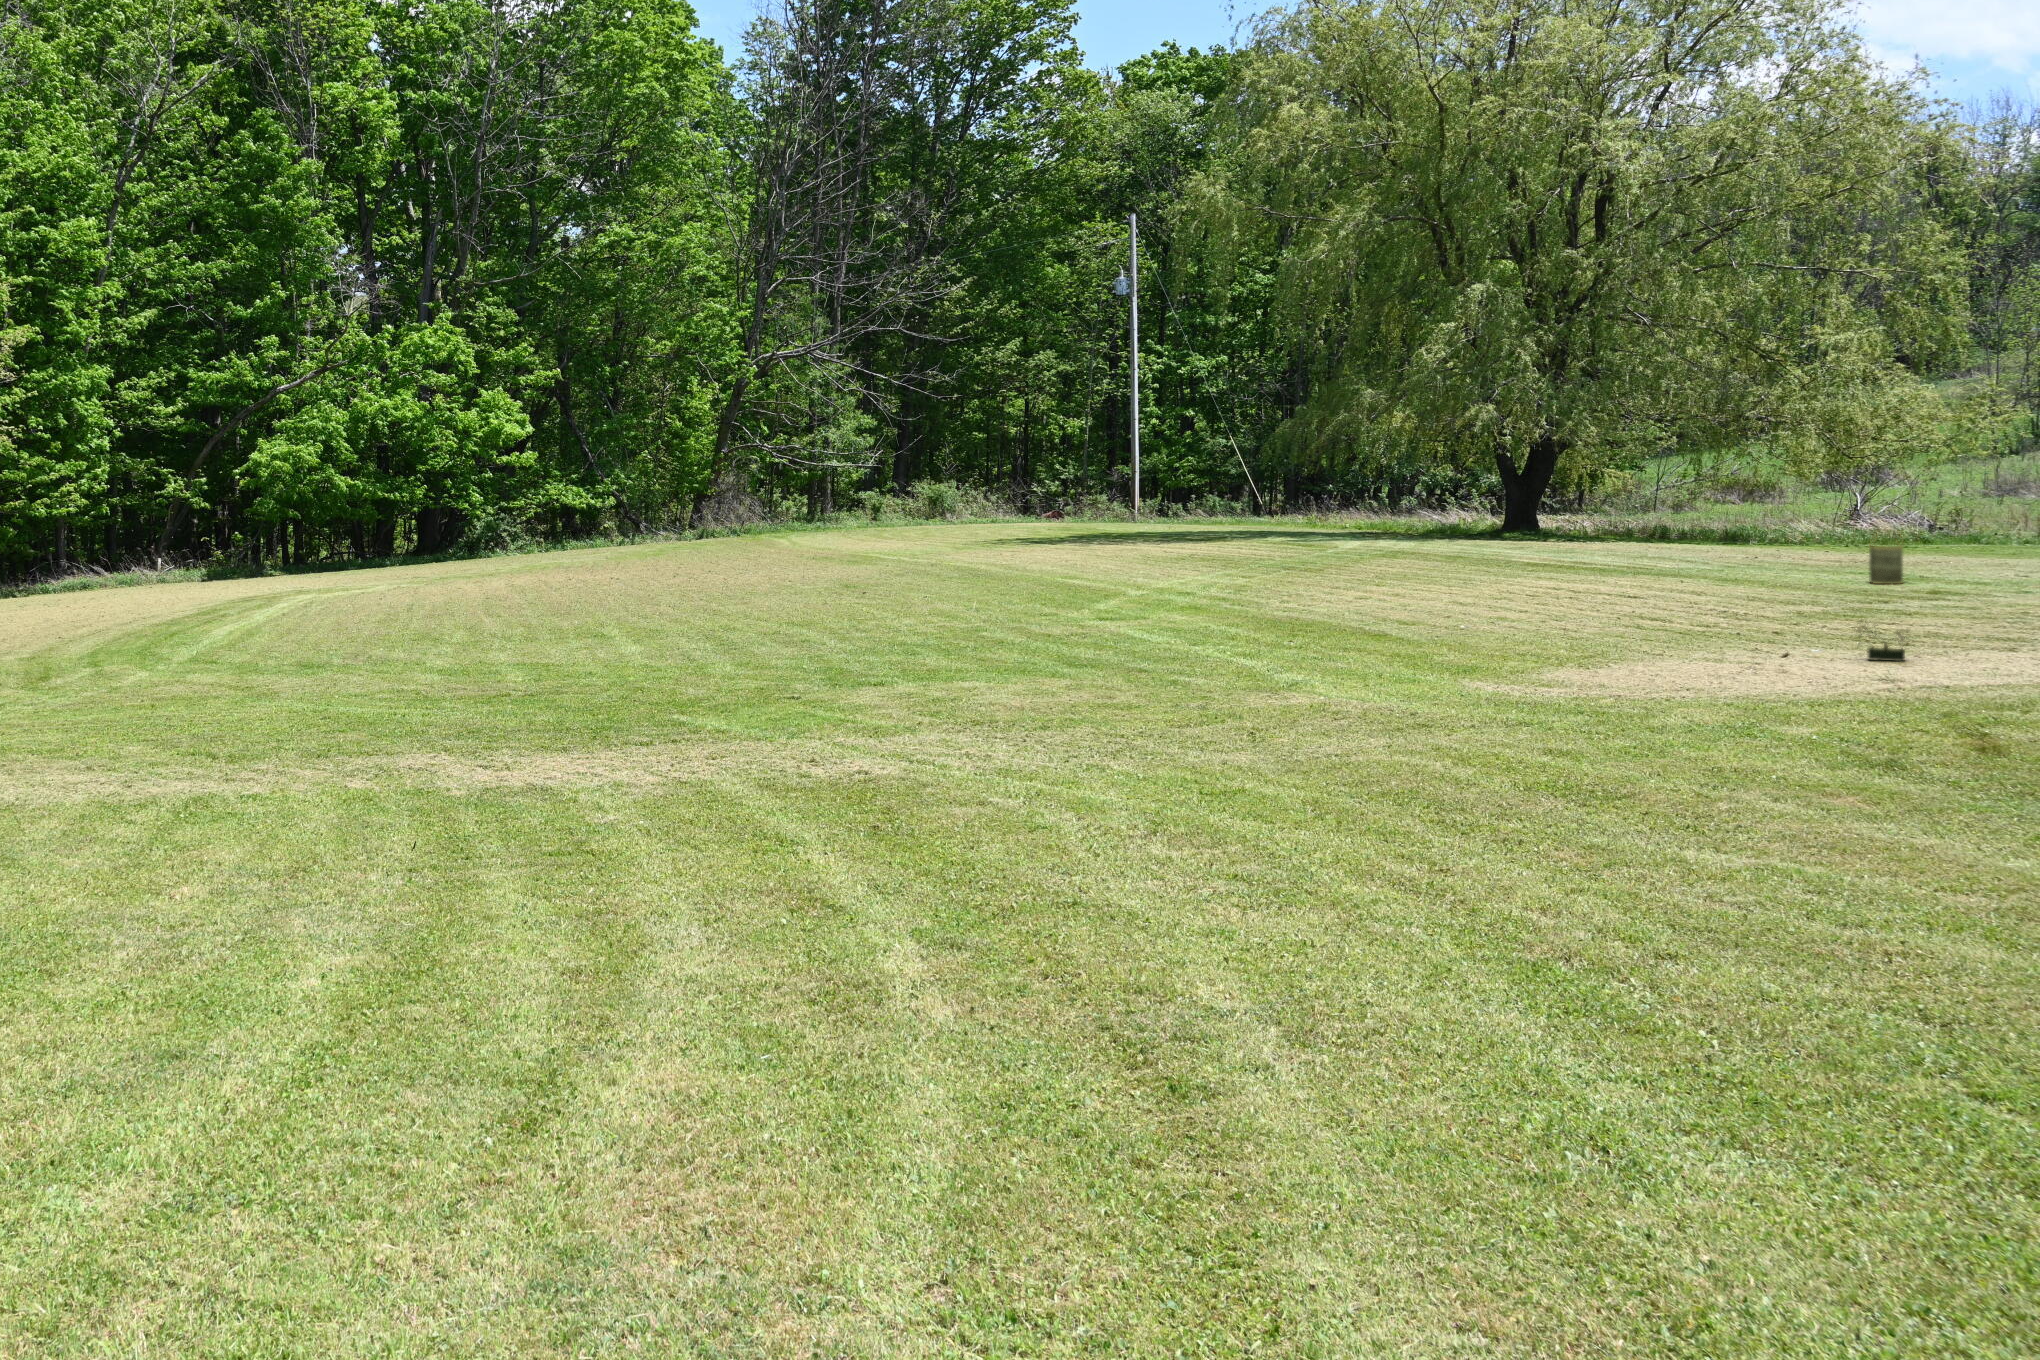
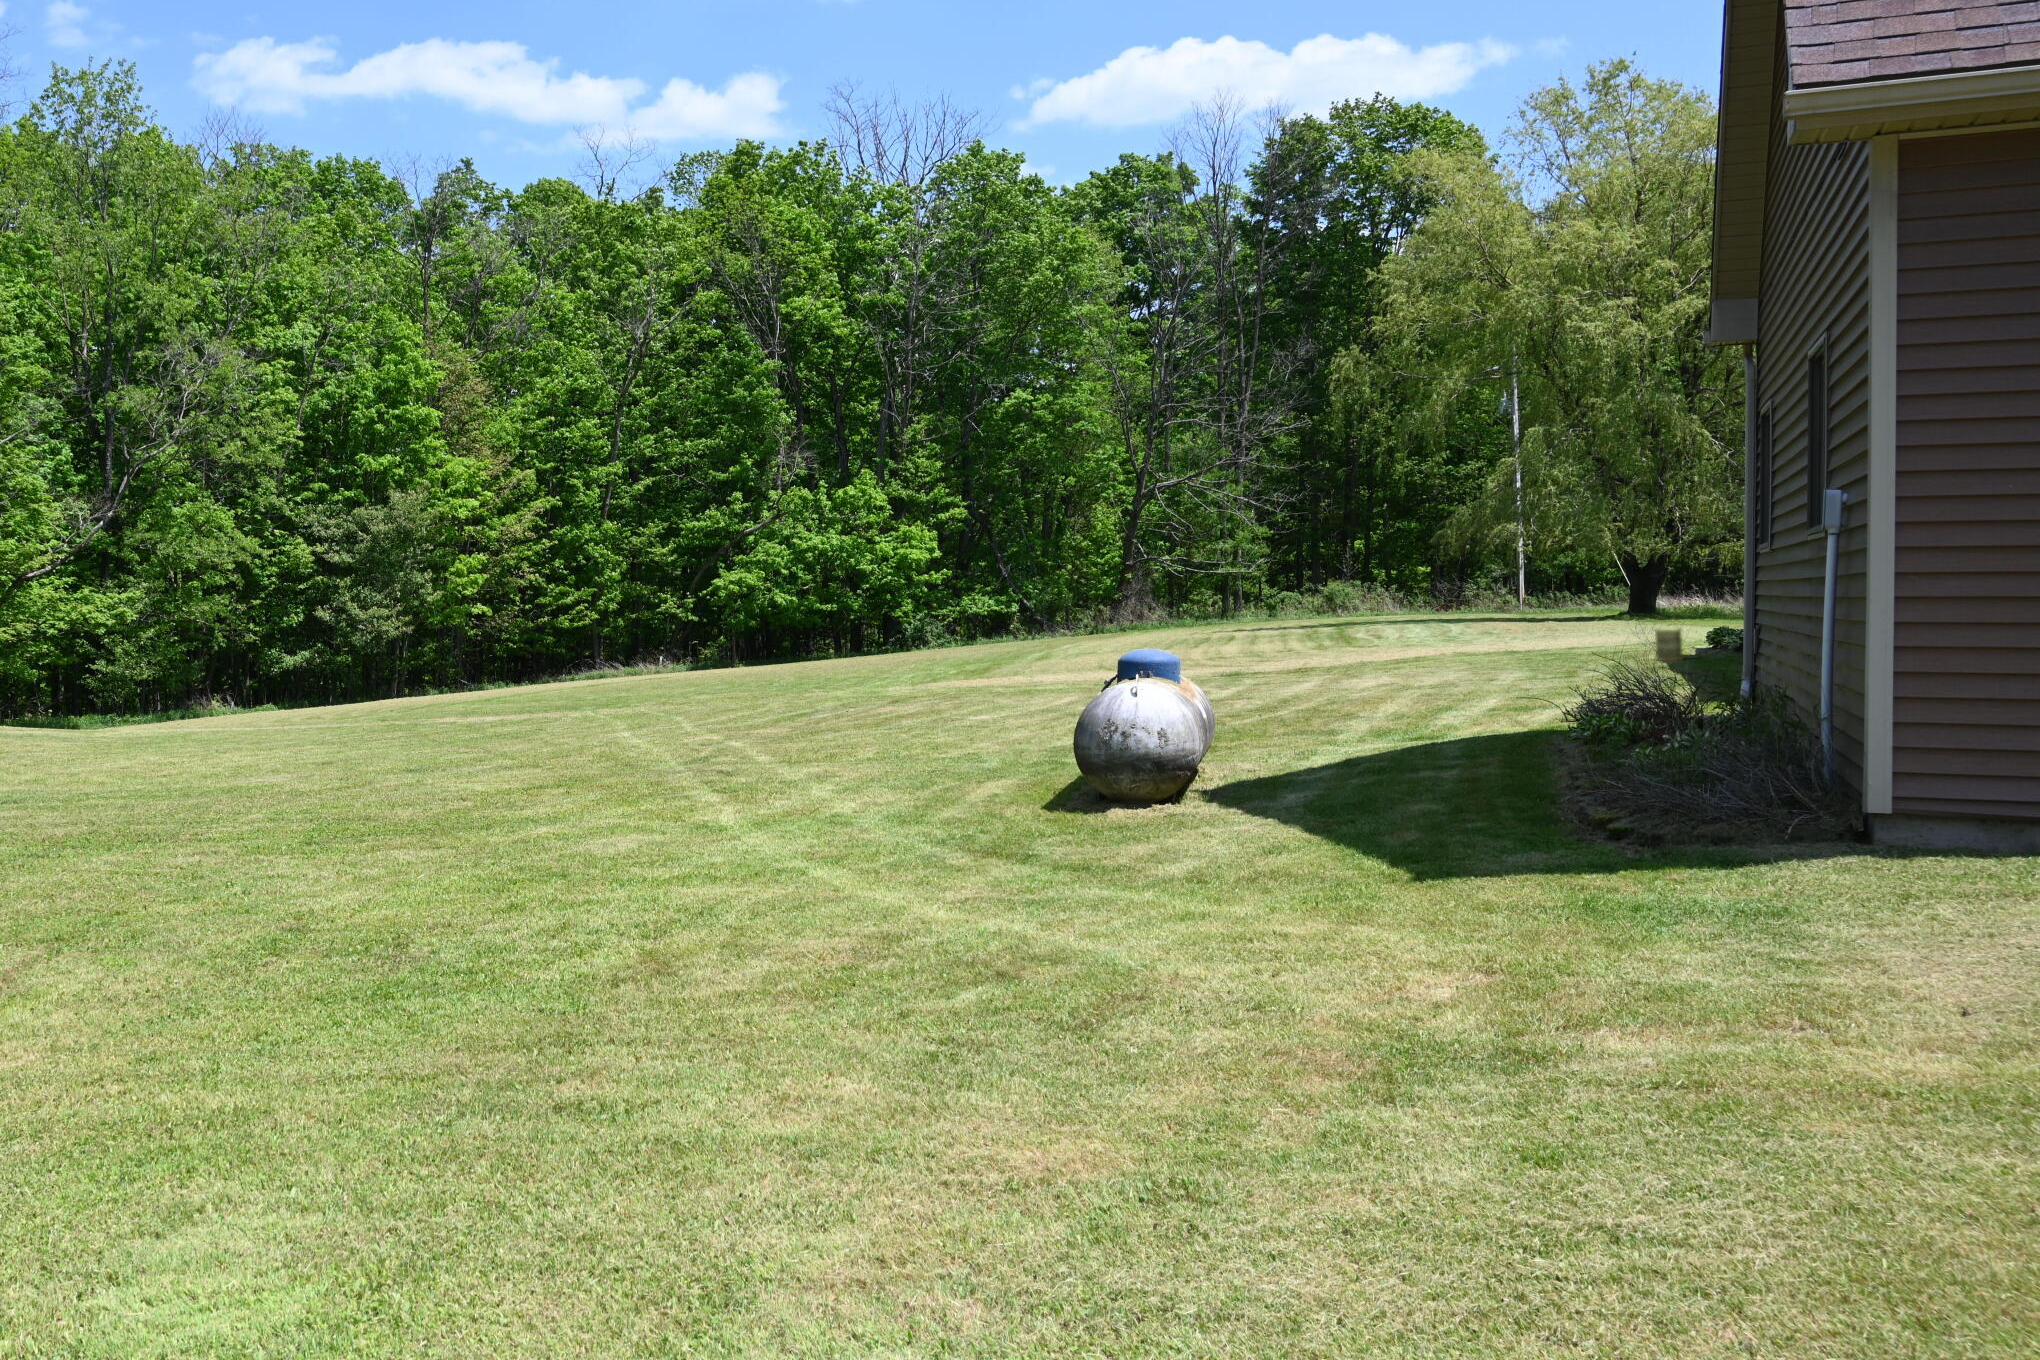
decorative plant: present [1856,621,1914,662] -> none [1283,675,1318,702]

